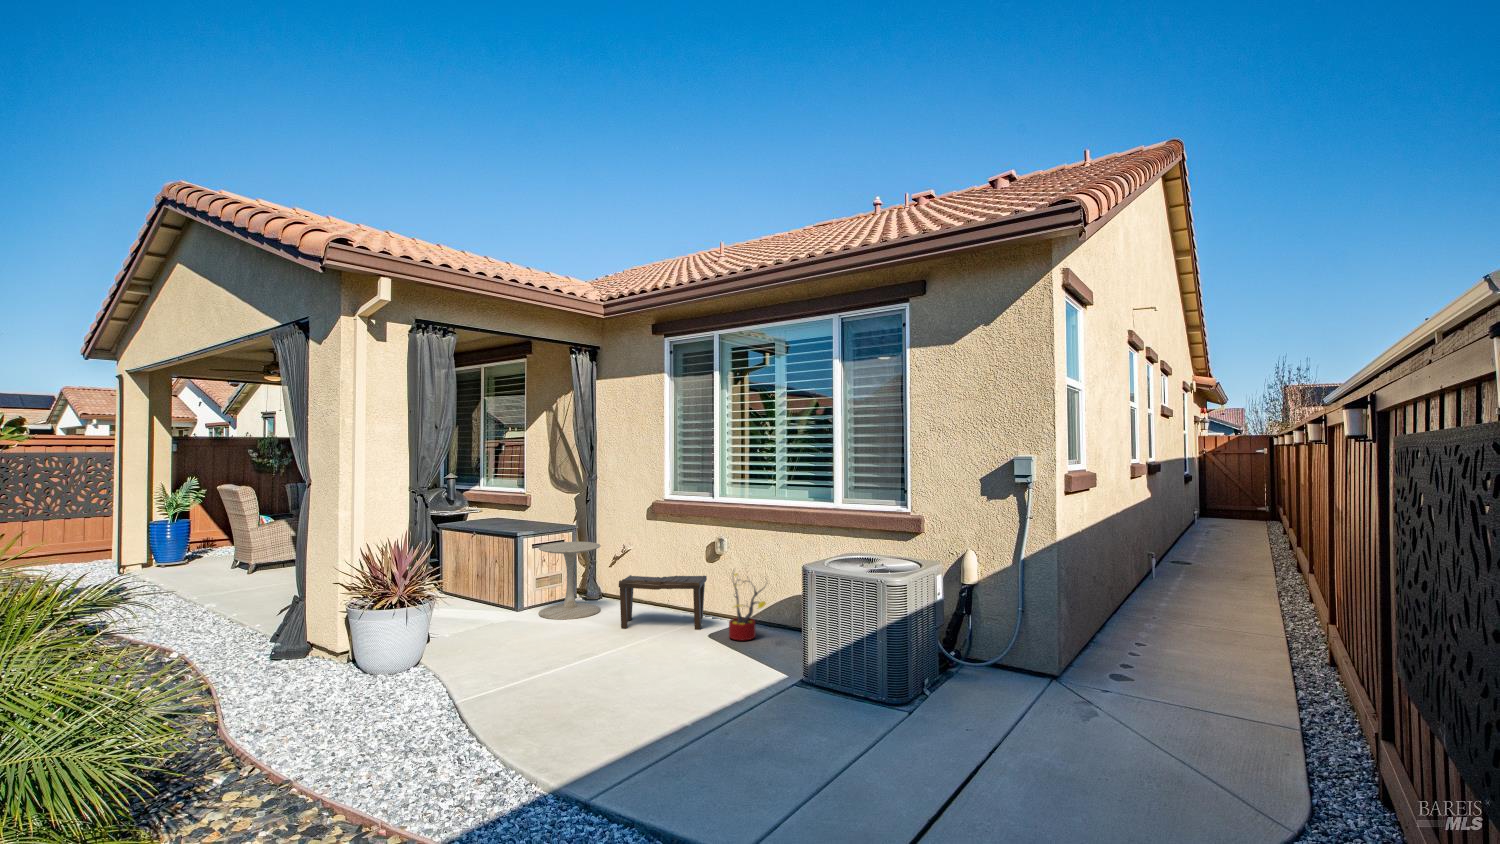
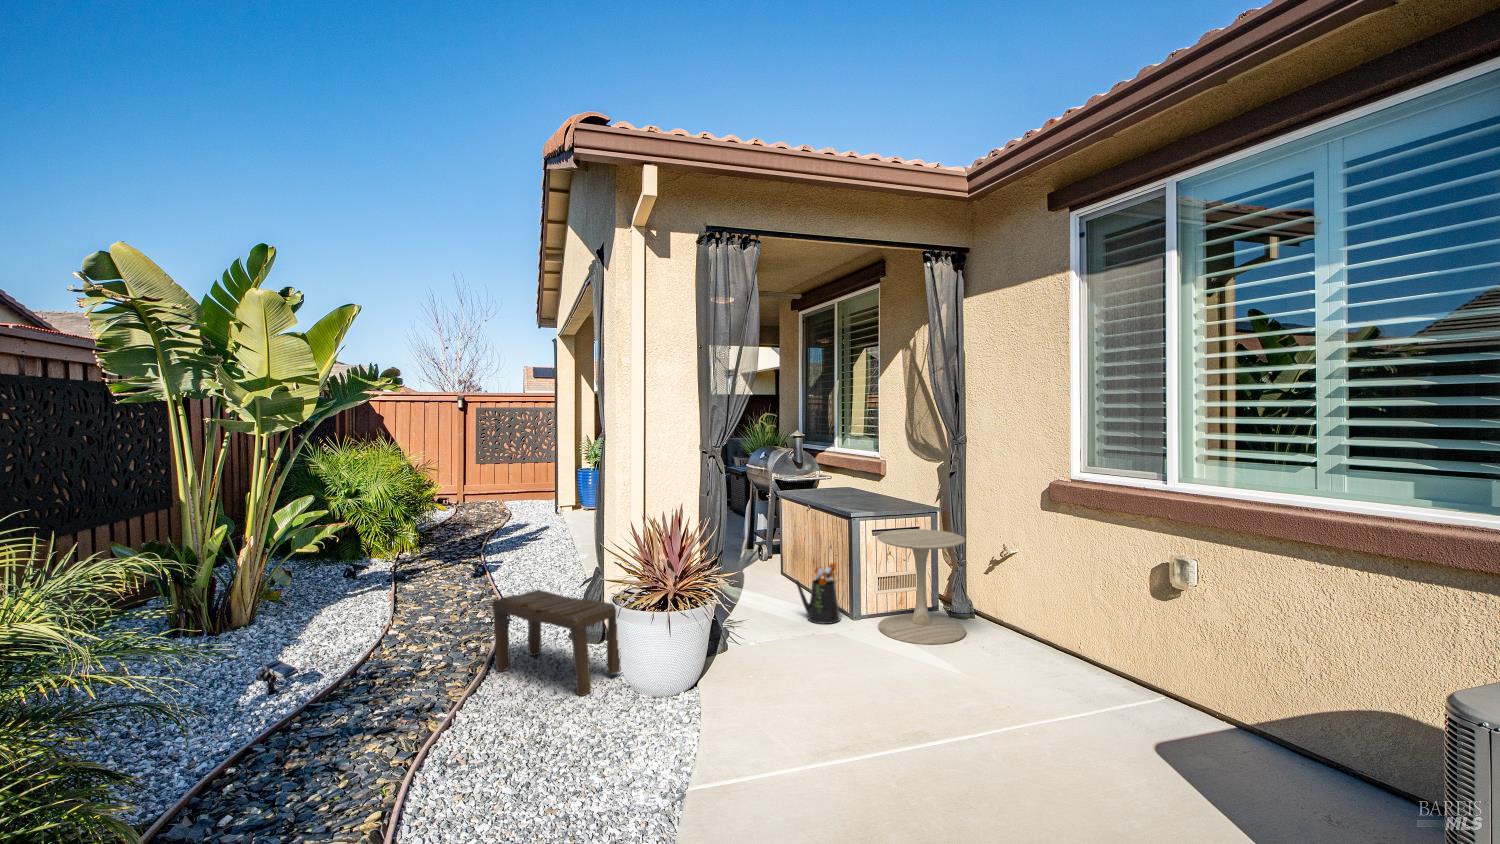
watering can: none [473,571,513,619] -> present [796,563,840,624]
decorative plant: present [729,573,766,640] -> none [1197,617,1295,771]
bench: present [619,575,707,630] -> present [492,589,621,696]

